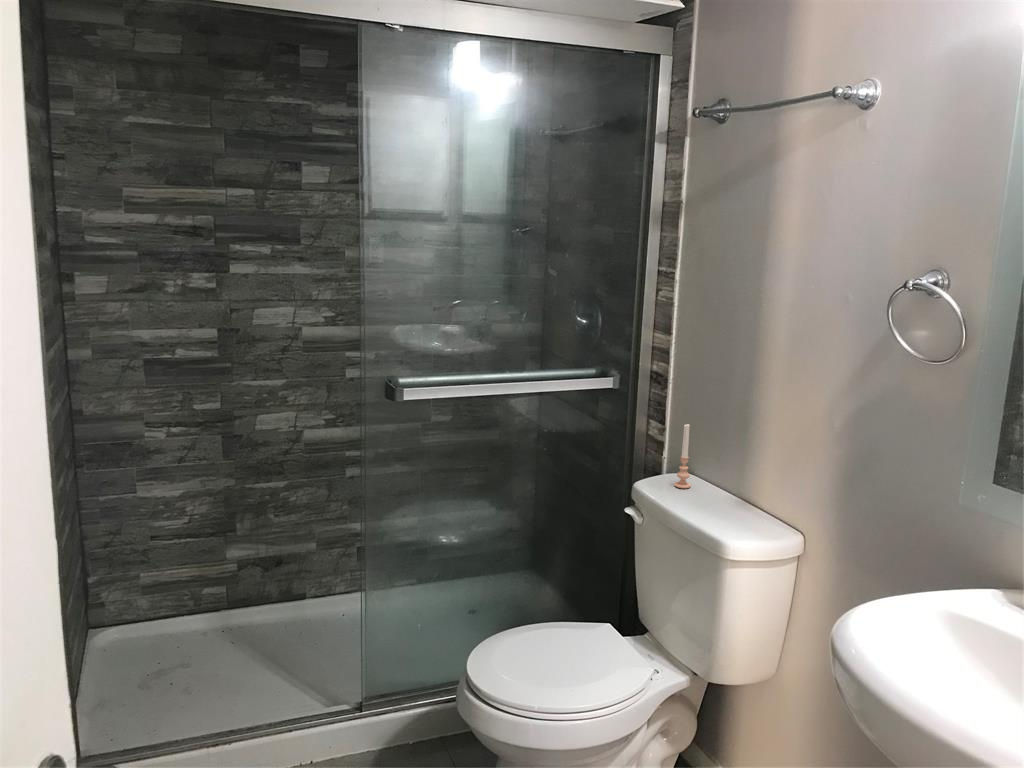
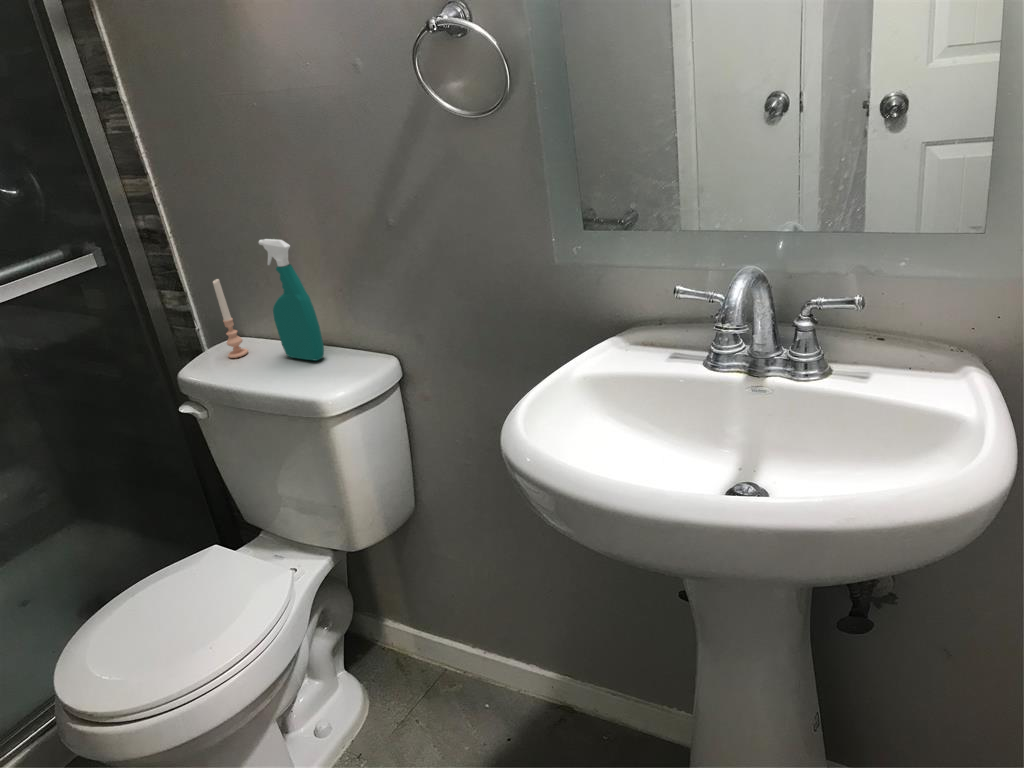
spray bottle: none [716,406,750,514] -> present [259,239,324,361]

